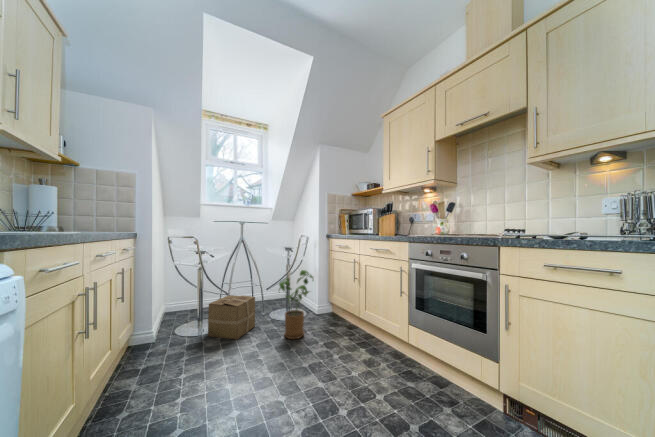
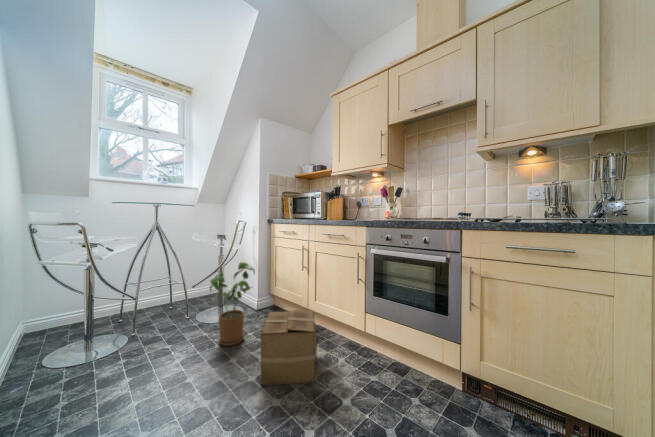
cardboard box: present [208,295,255,339] -> present [261,310,318,385]

